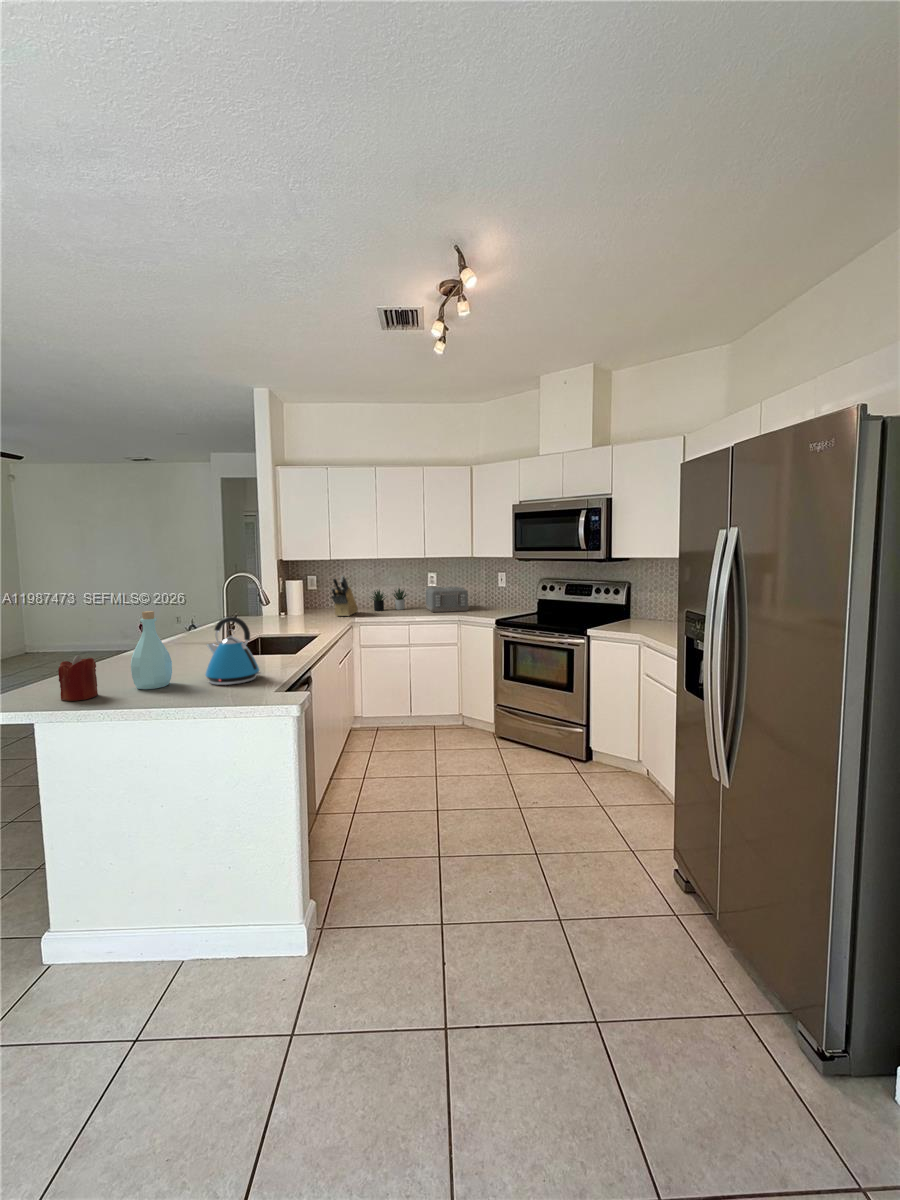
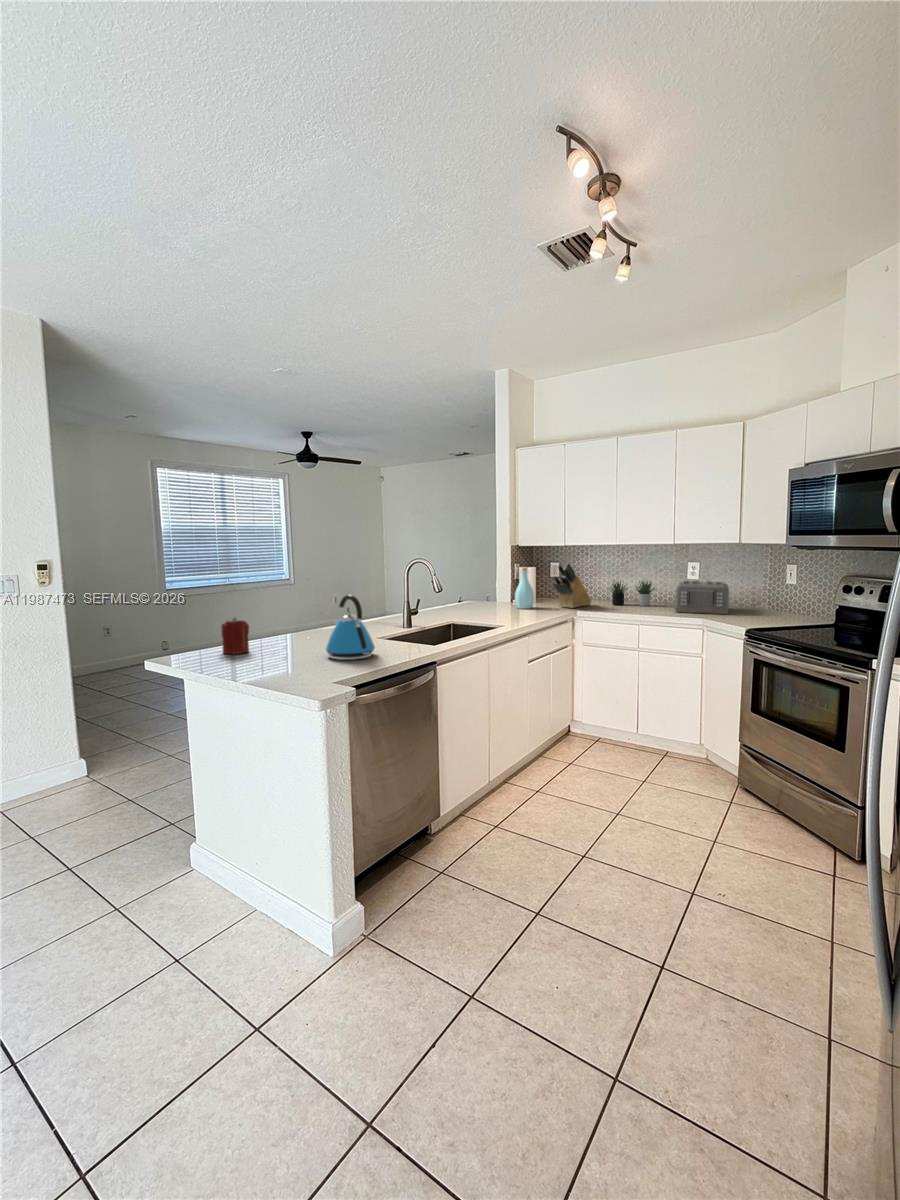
bottle: present [131,611,172,689] -> present [515,567,534,609]

